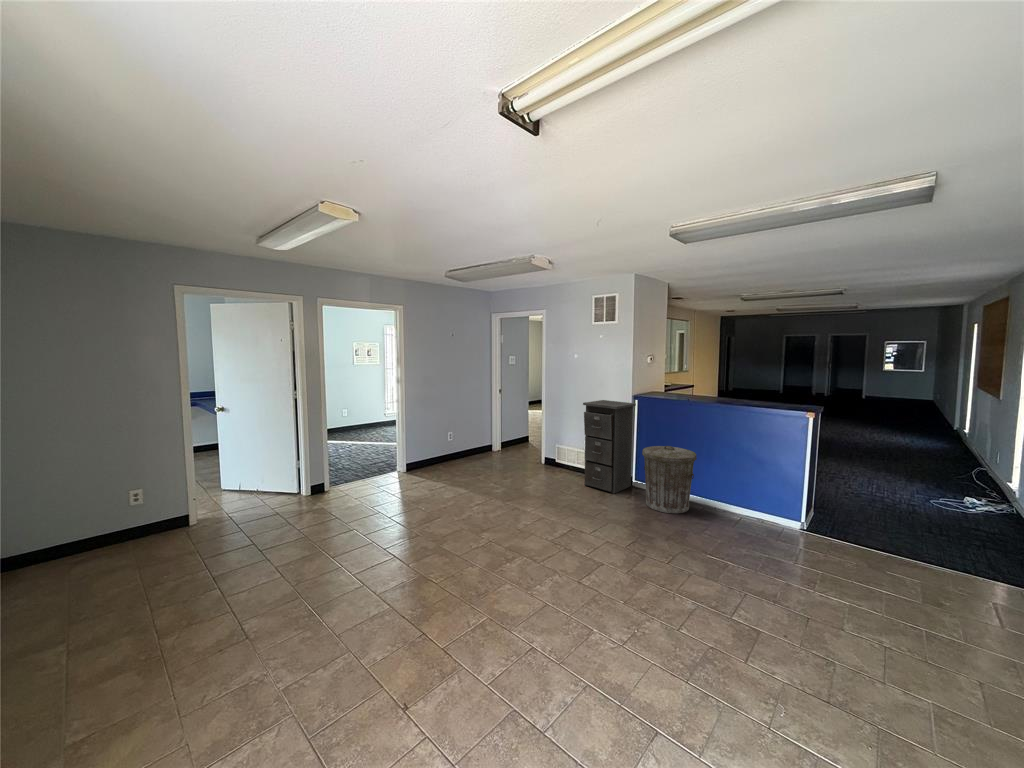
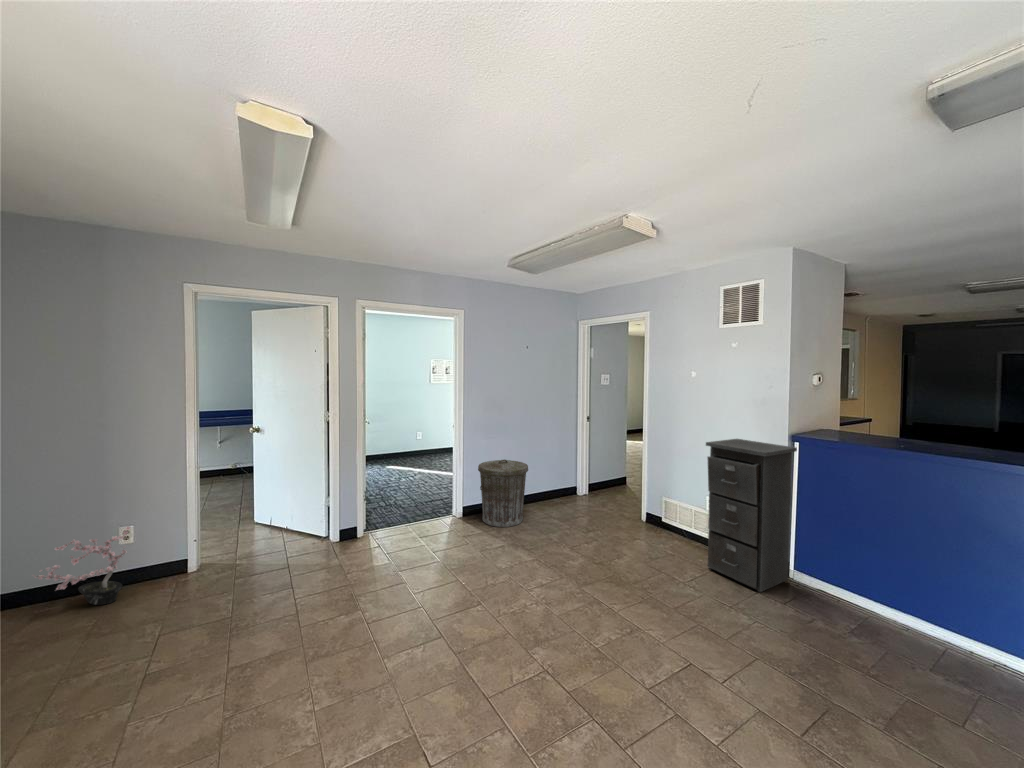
trash can: present [642,446,697,513] -> present [478,460,528,527]
potted plant: none [71,487,150,550] -> present [33,526,130,605]

